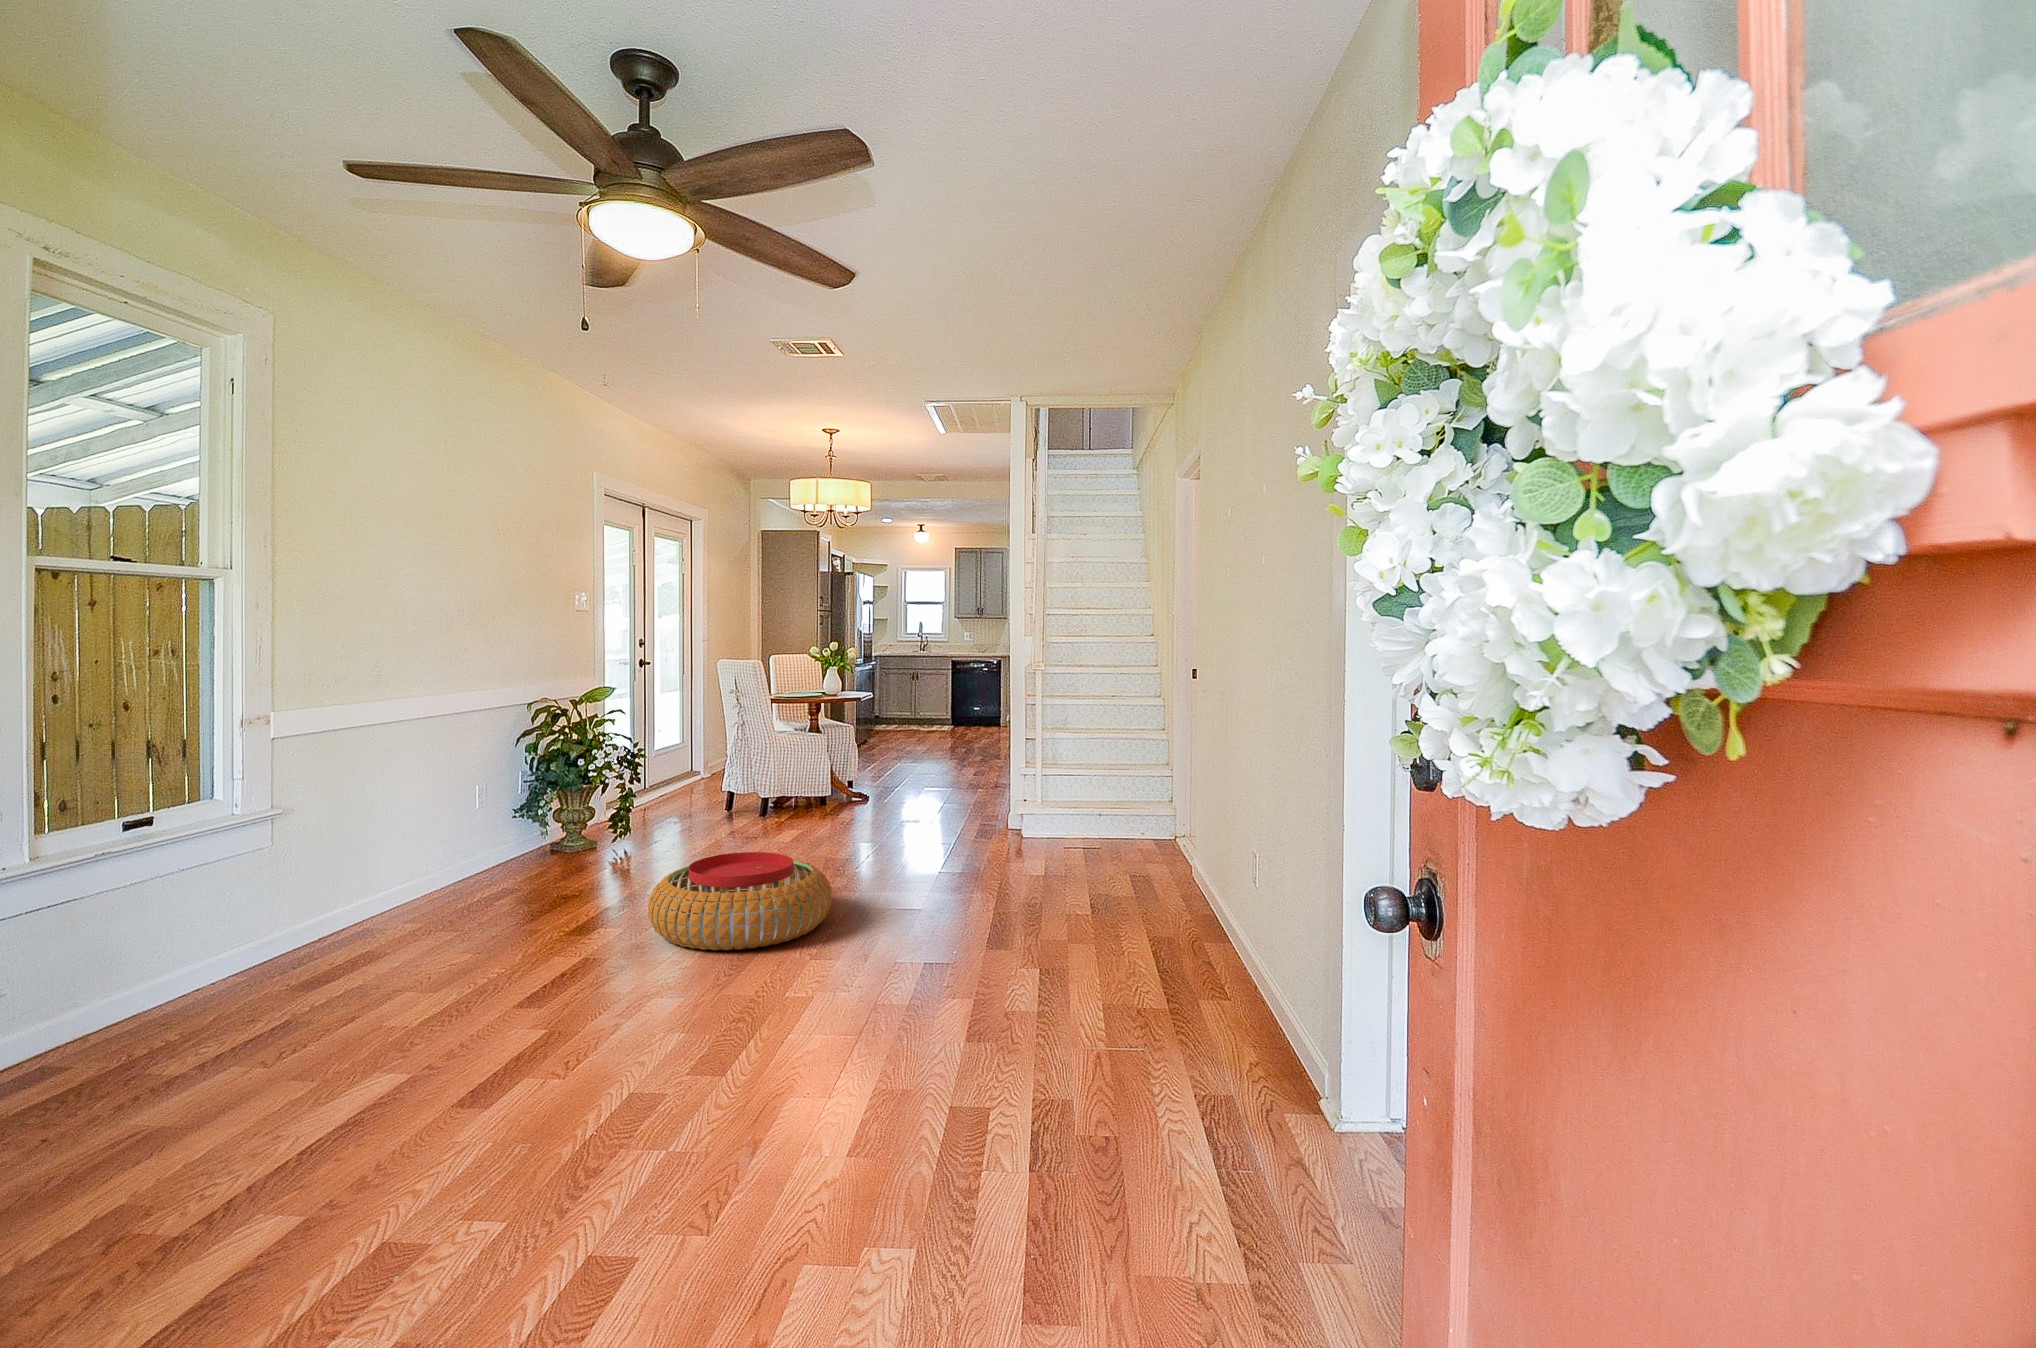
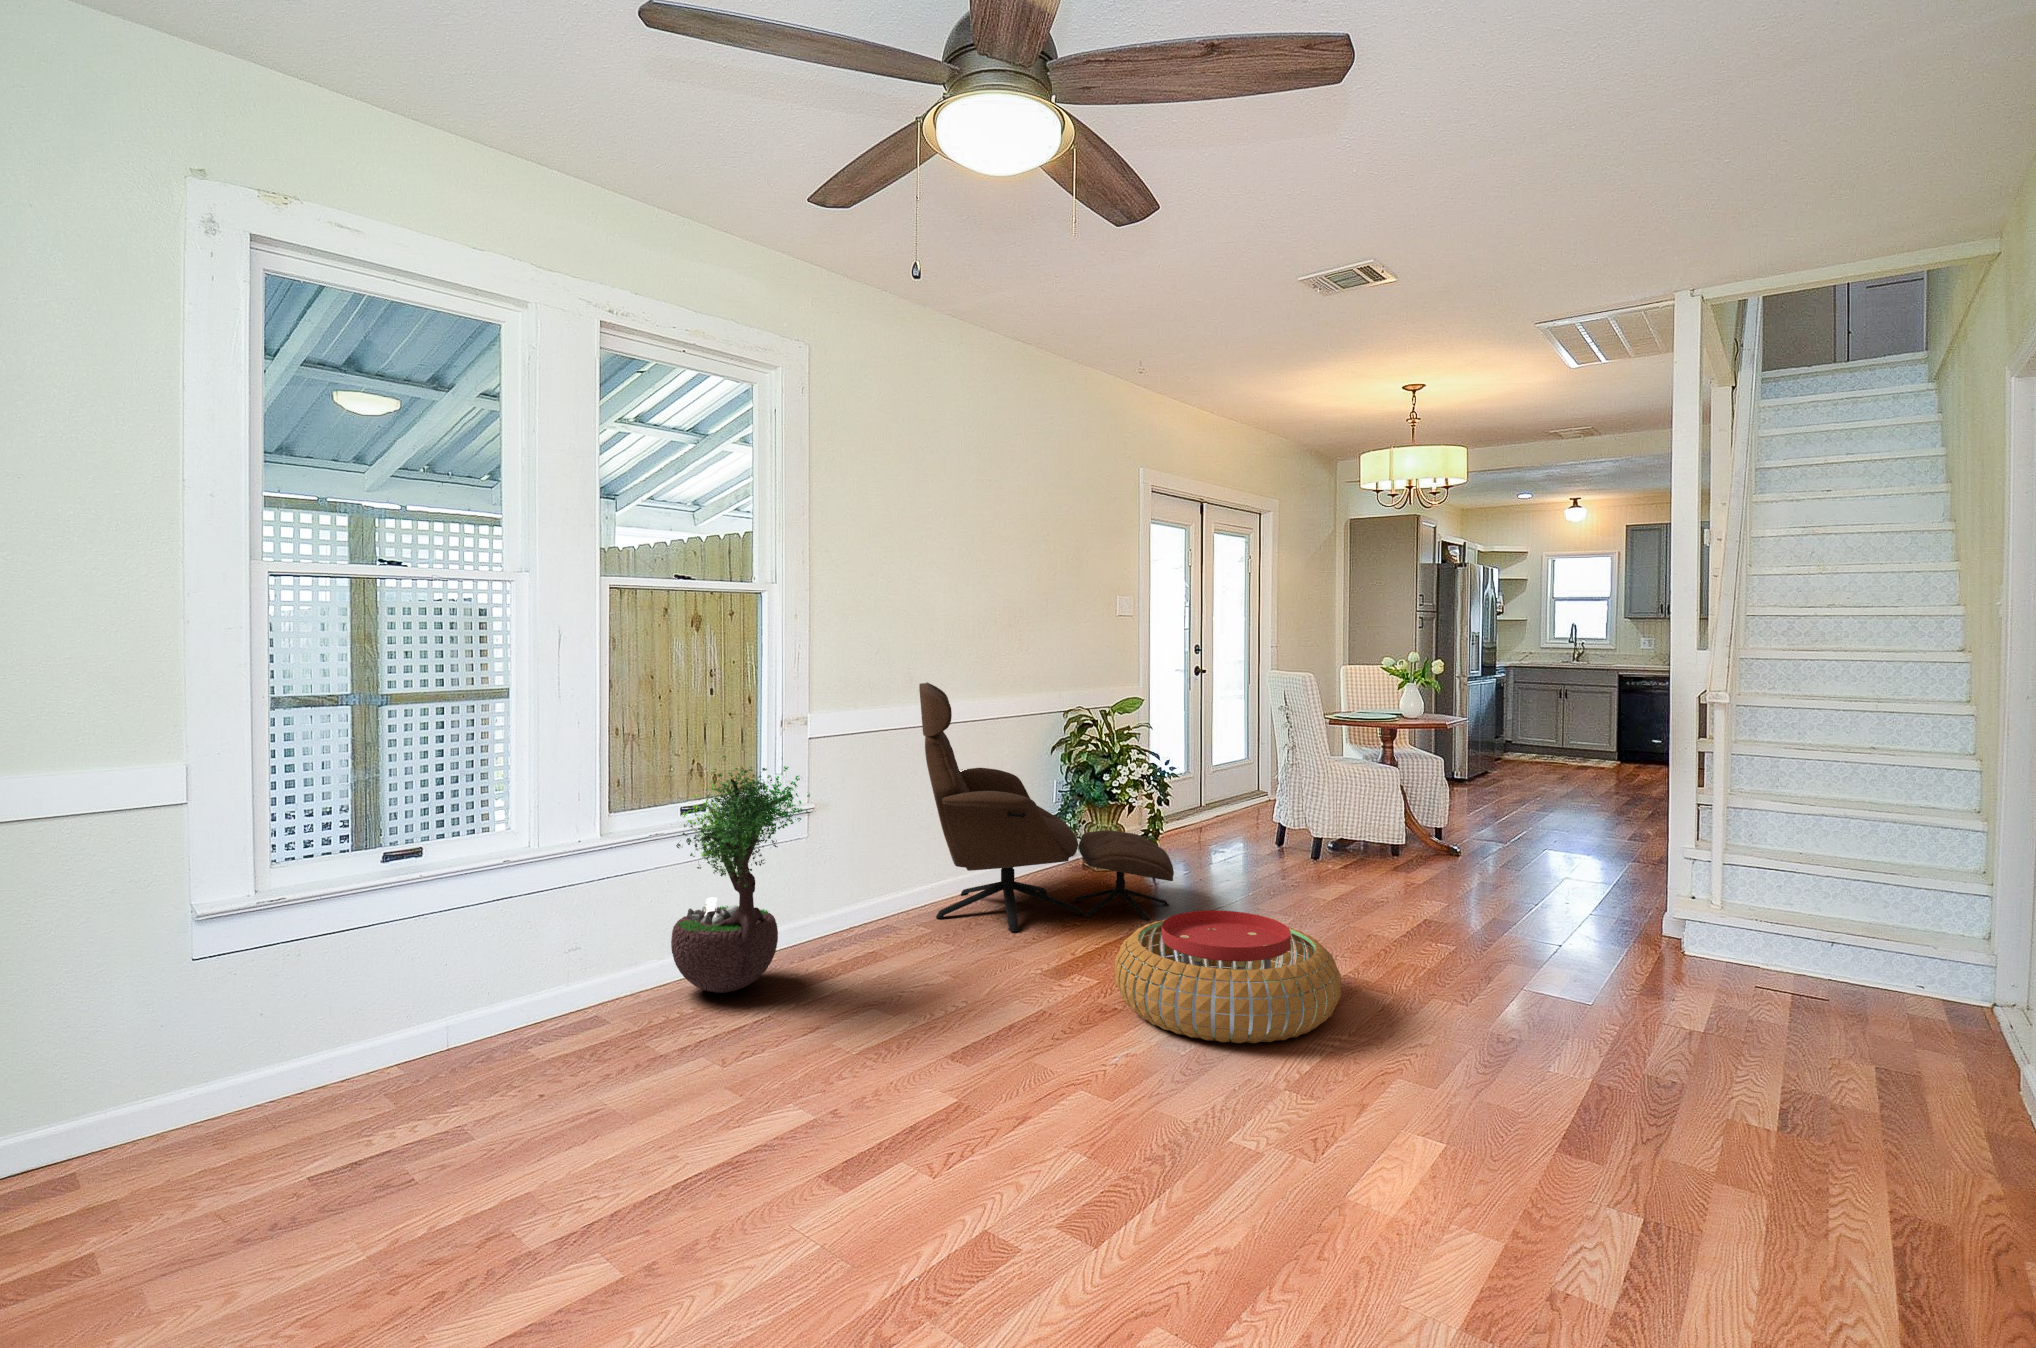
lounge chair: none [388,677,665,910] -> present [919,682,1174,931]
potted tree: none [133,756,319,1014] -> present [671,756,810,993]

